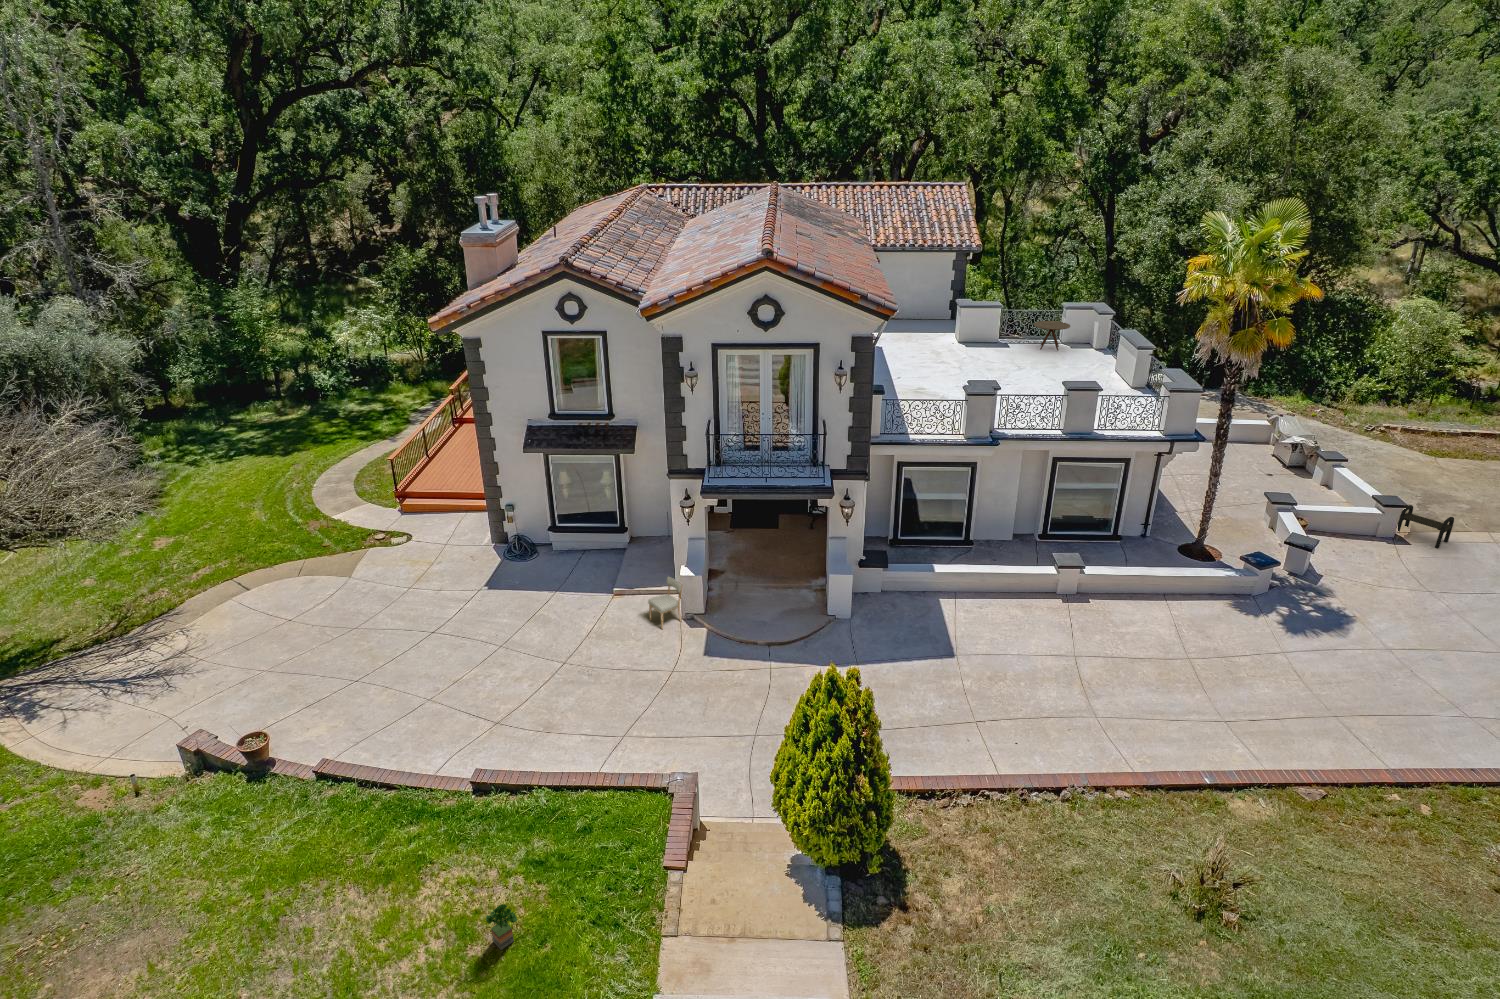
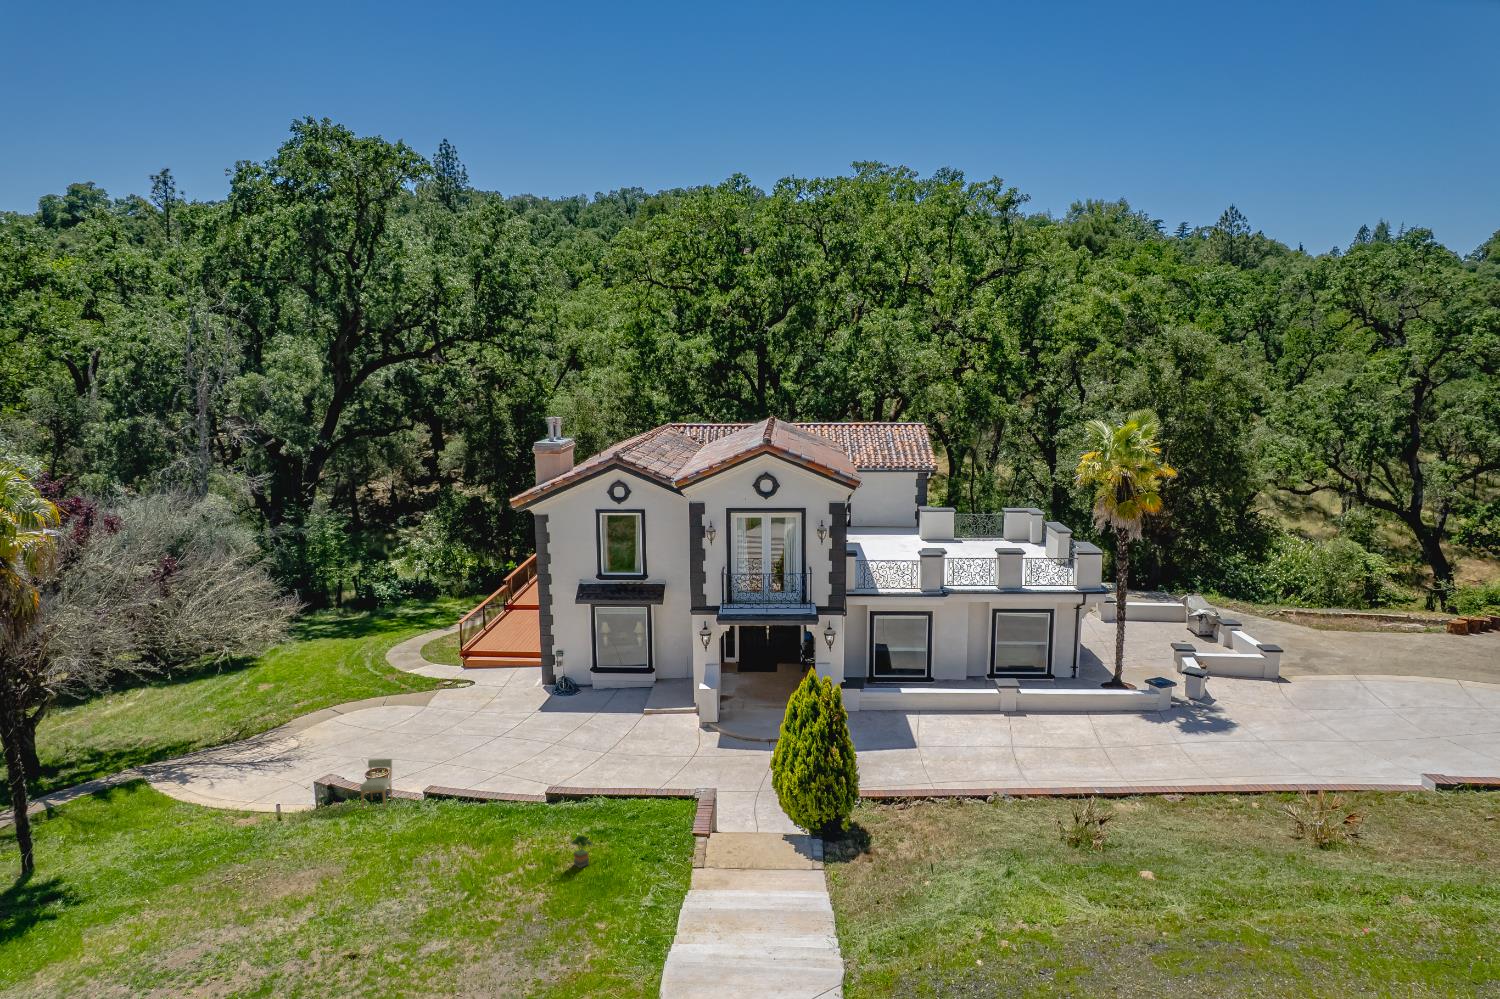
round table: present [1034,321,1070,351] -> none [981,521,1009,543]
bench: present [1398,505,1454,548] -> none [1279,652,1321,684]
chair: present [648,577,682,628] -> present [360,759,393,808]

